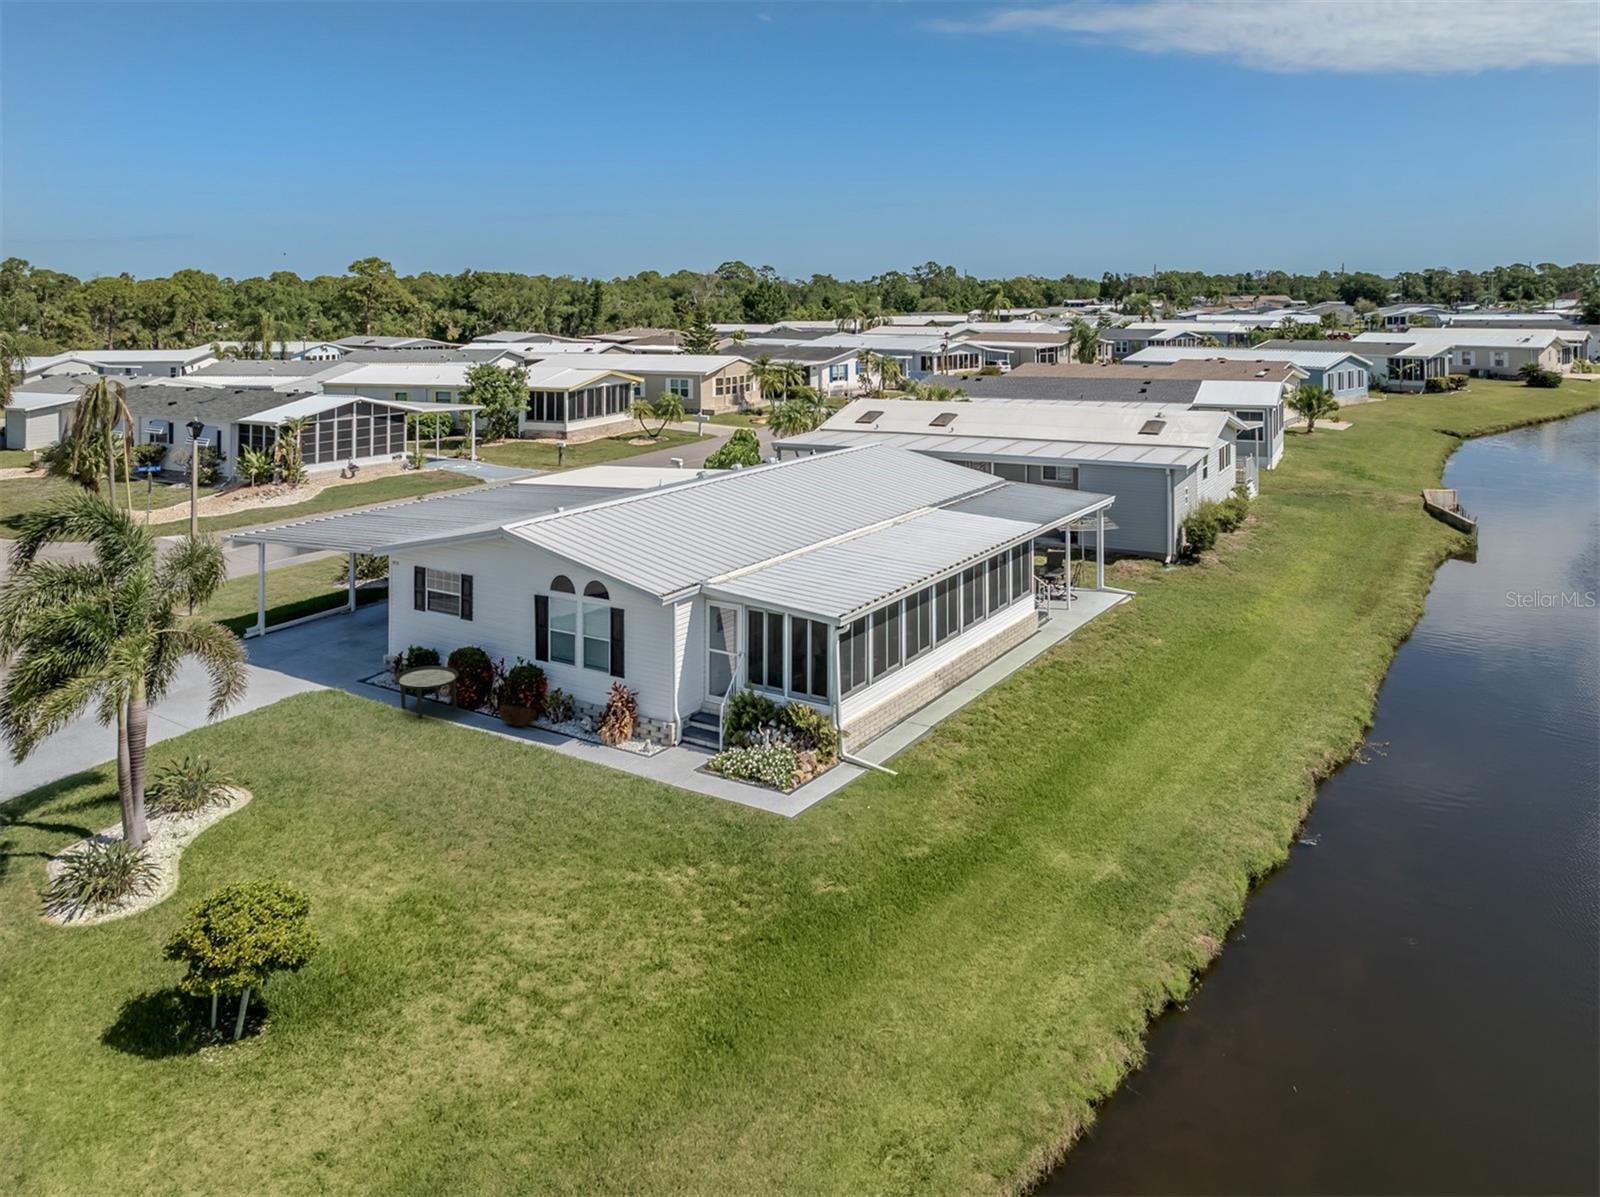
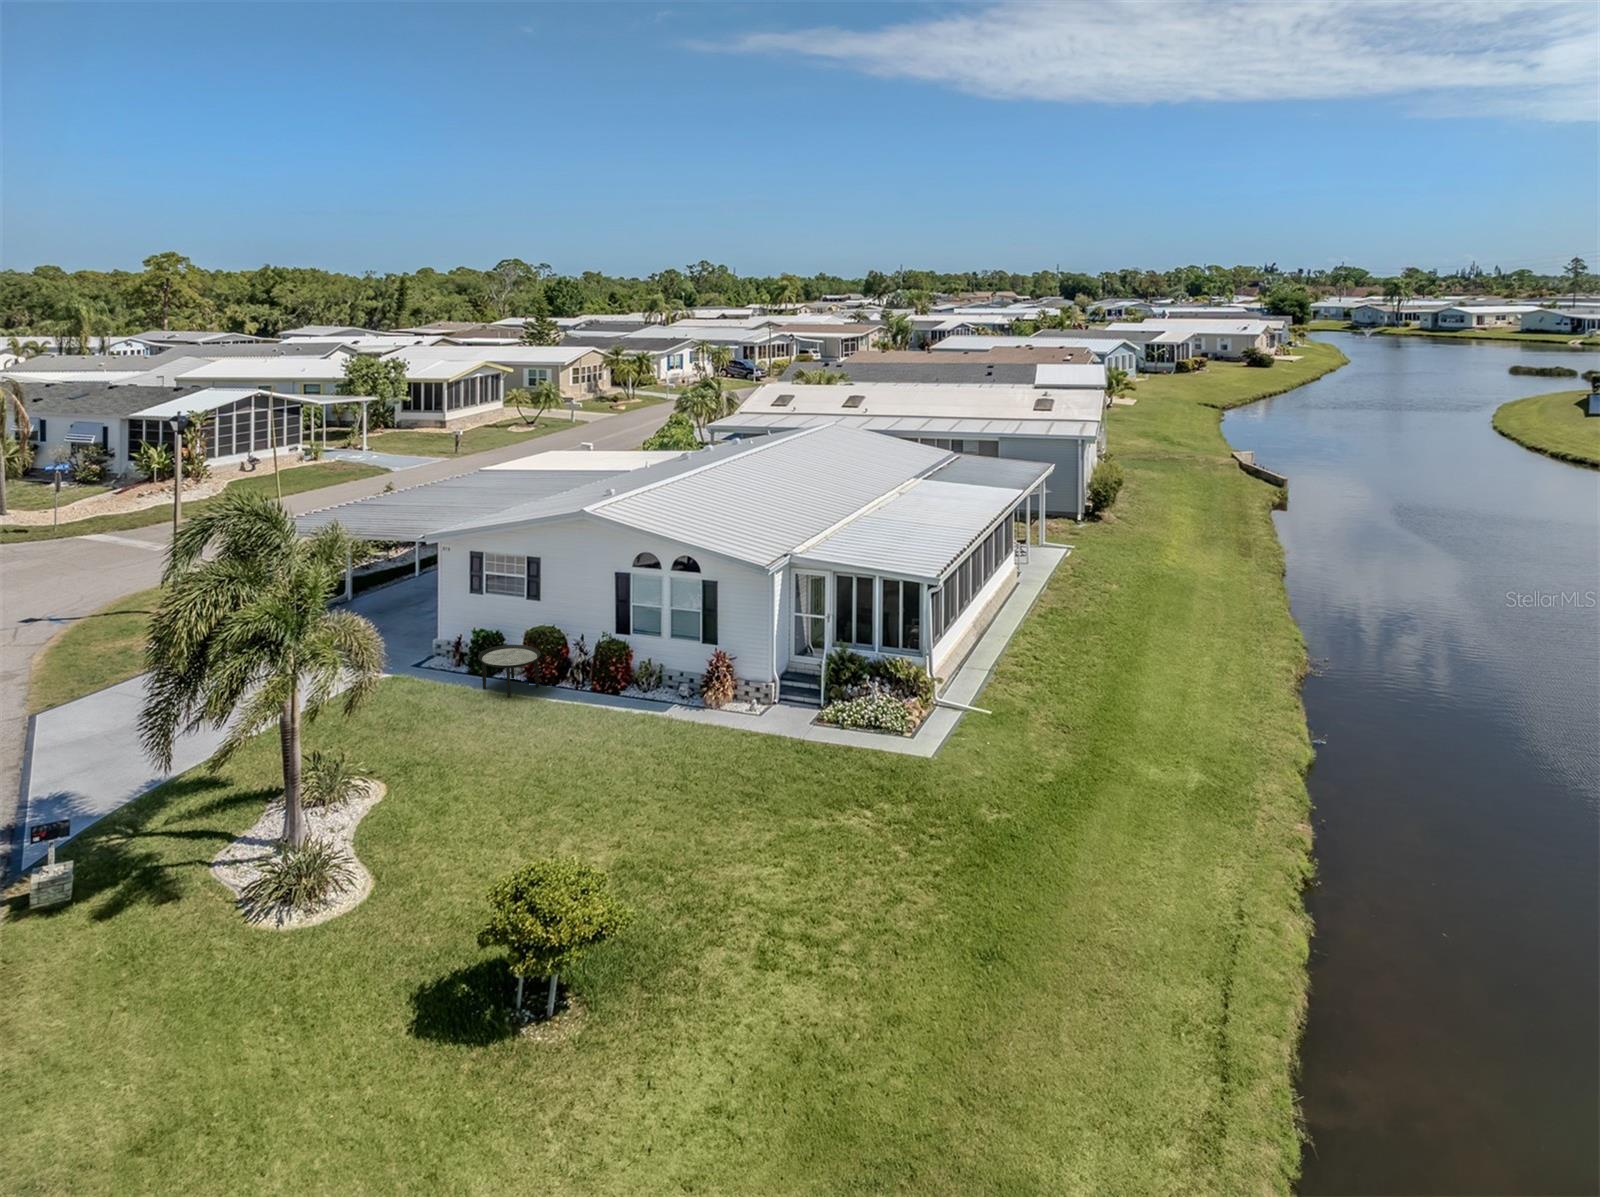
basket: present [499,705,537,726] -> none [590,677,630,698]

